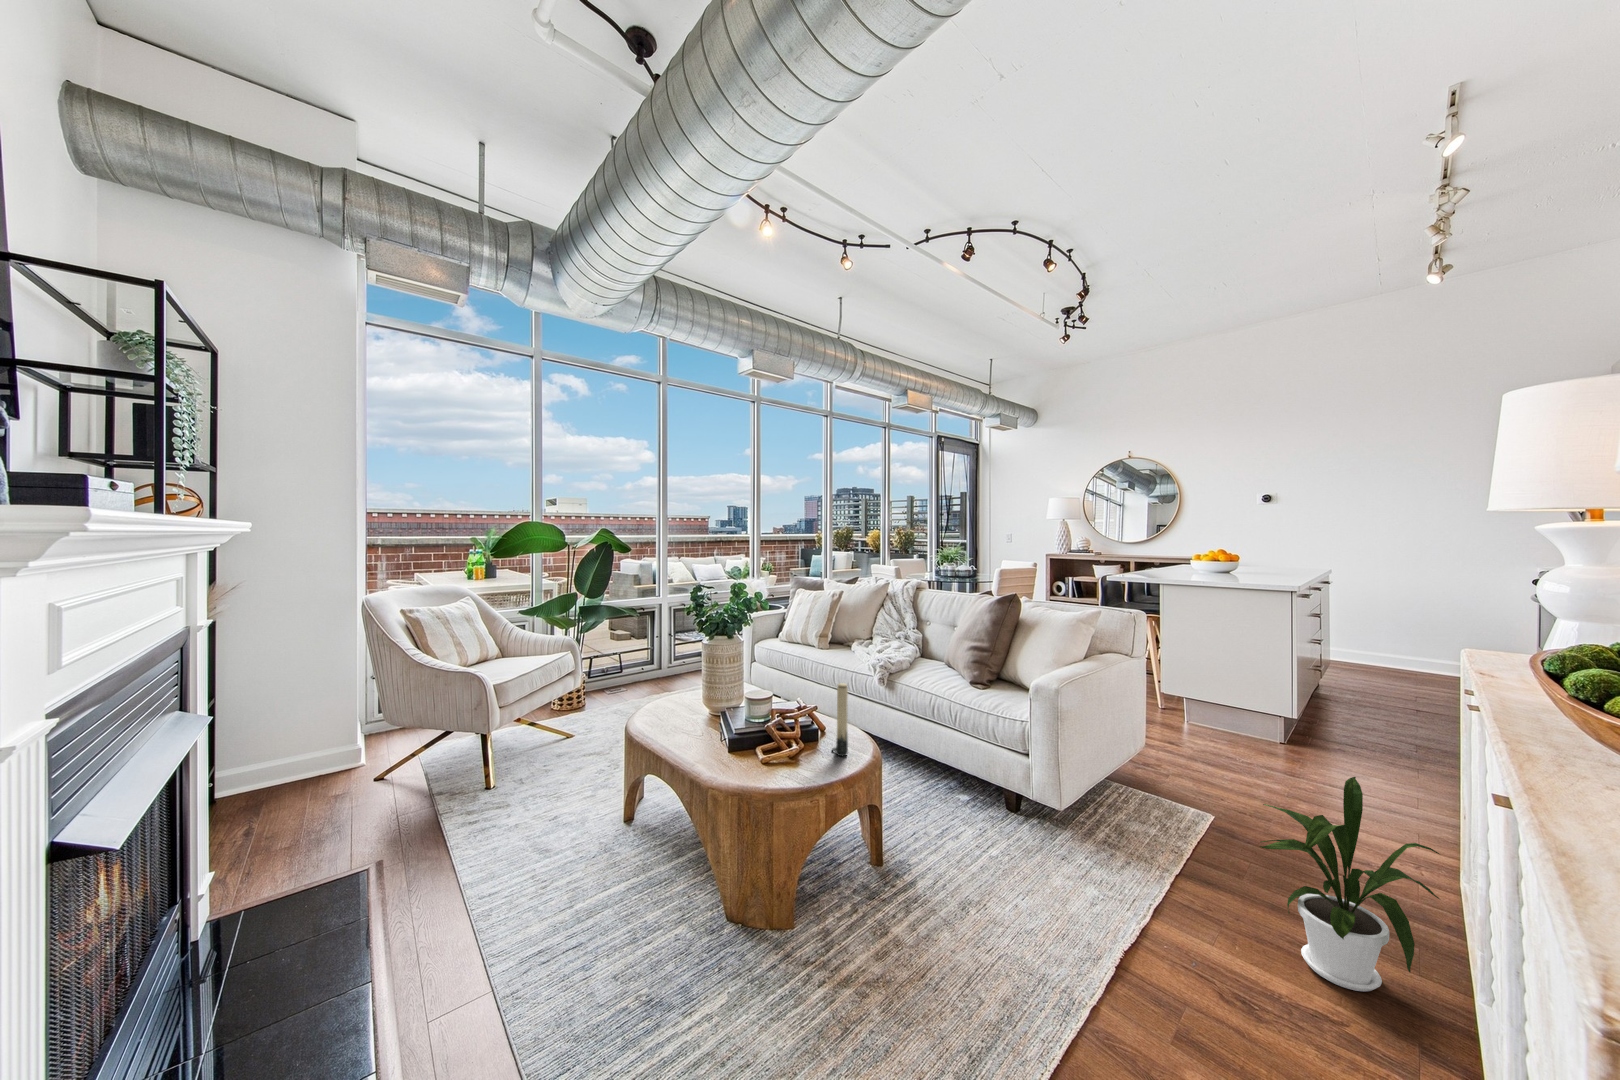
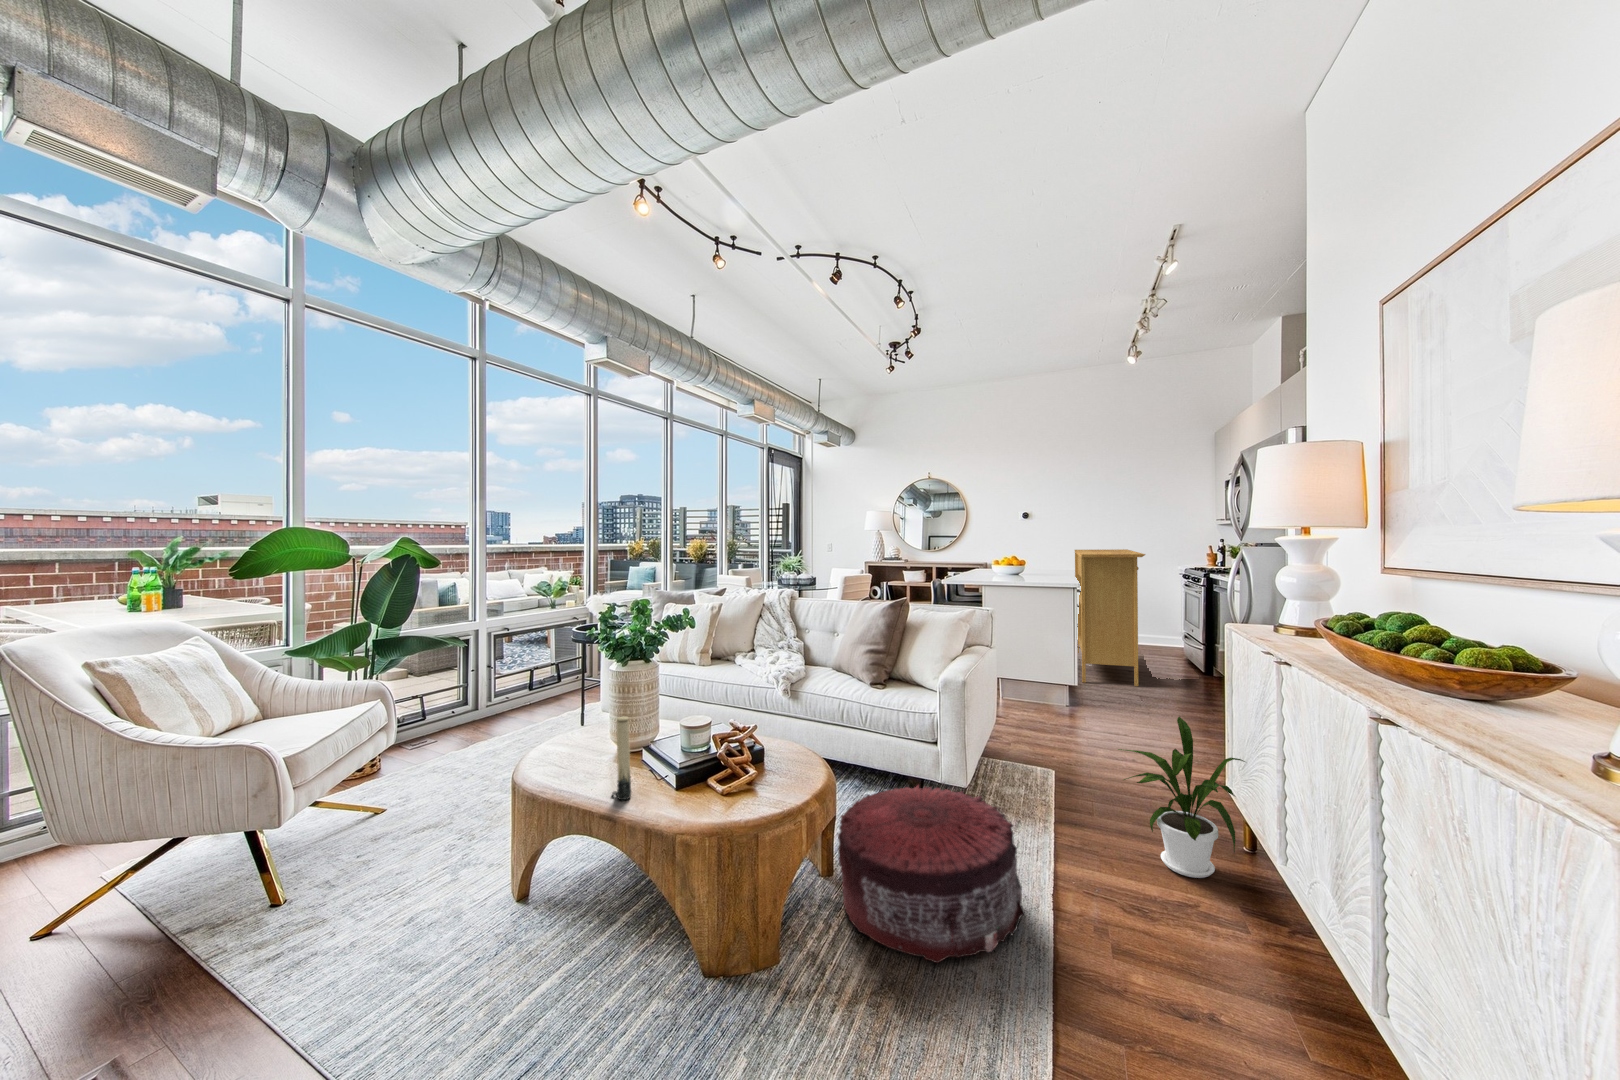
console table: none [1322,553,1432,739] -> present [1075,549,1145,686]
candle: present [832,683,848,756] -> present [612,716,631,800]
pouf: none [876,793,1072,985] -> present [838,785,1026,963]

